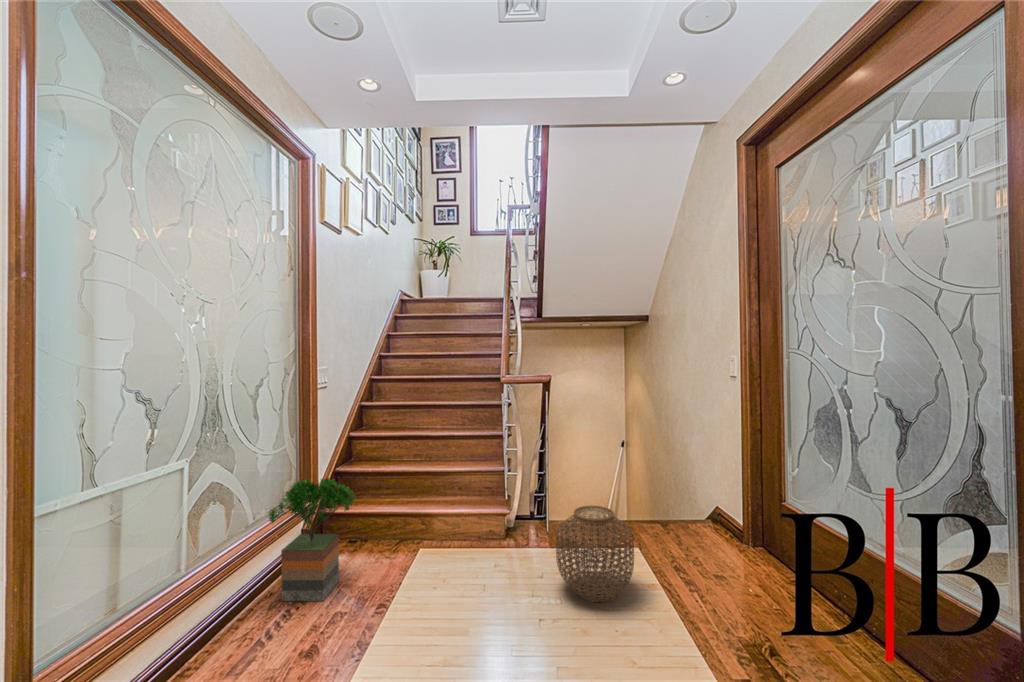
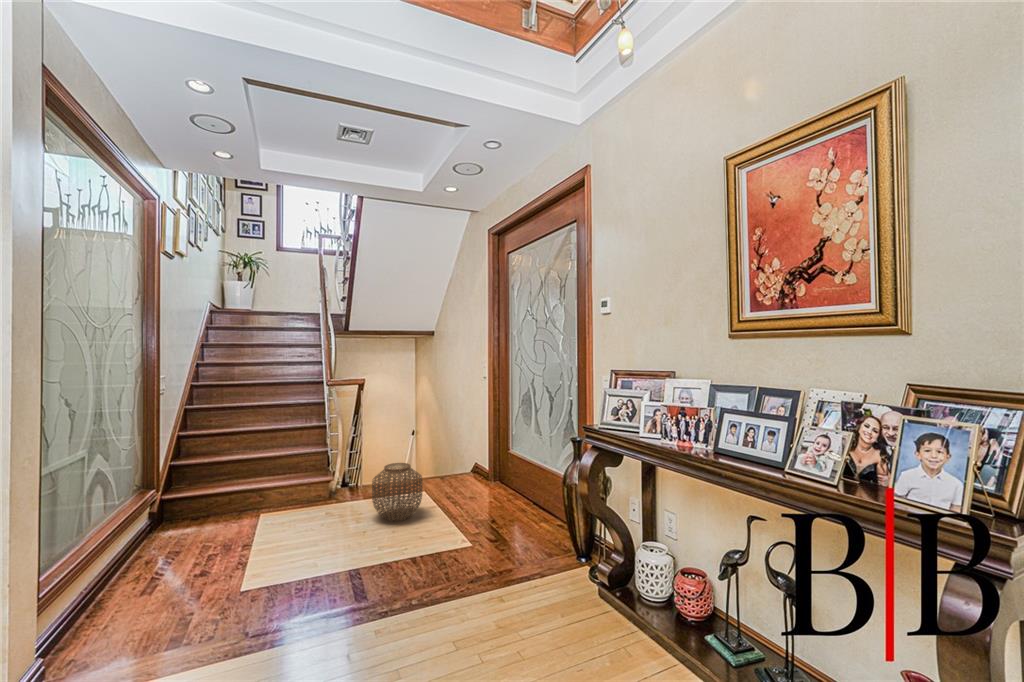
potted tree: present [269,478,356,601] -> none [138,462,214,559]

